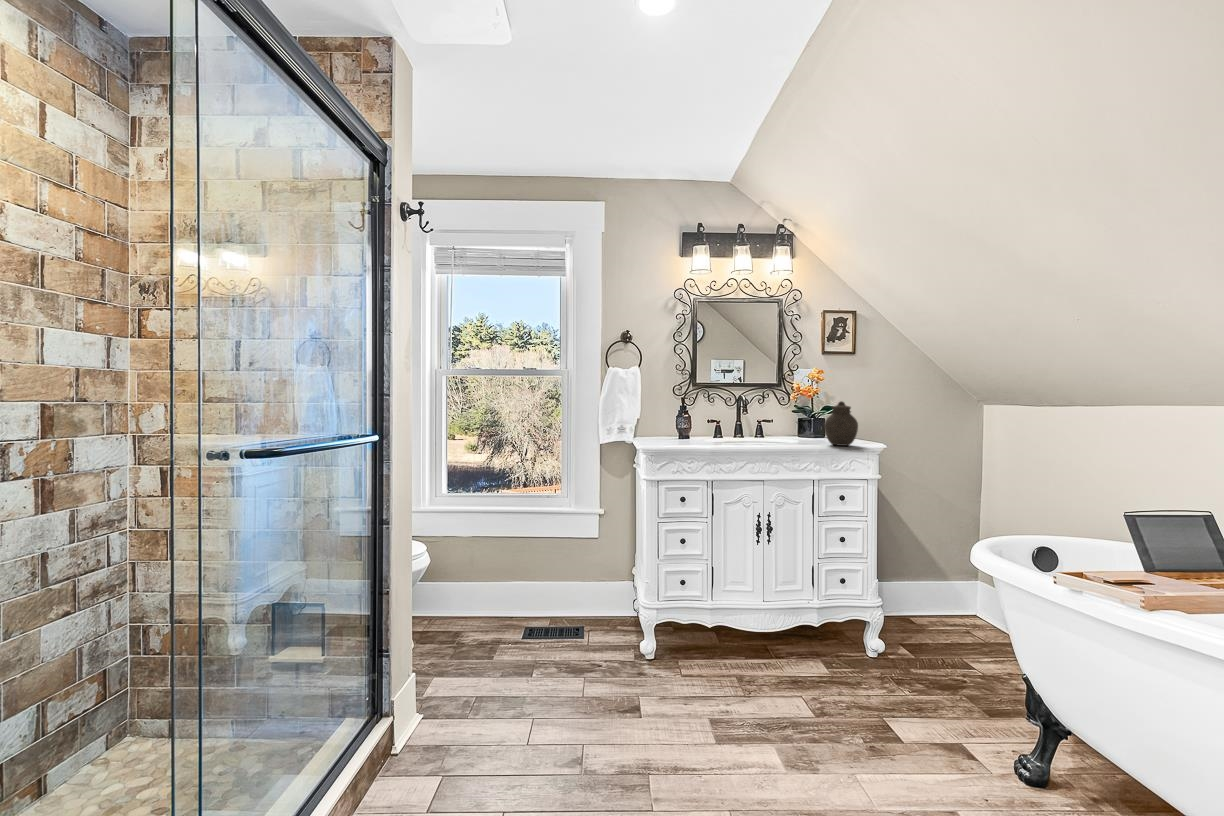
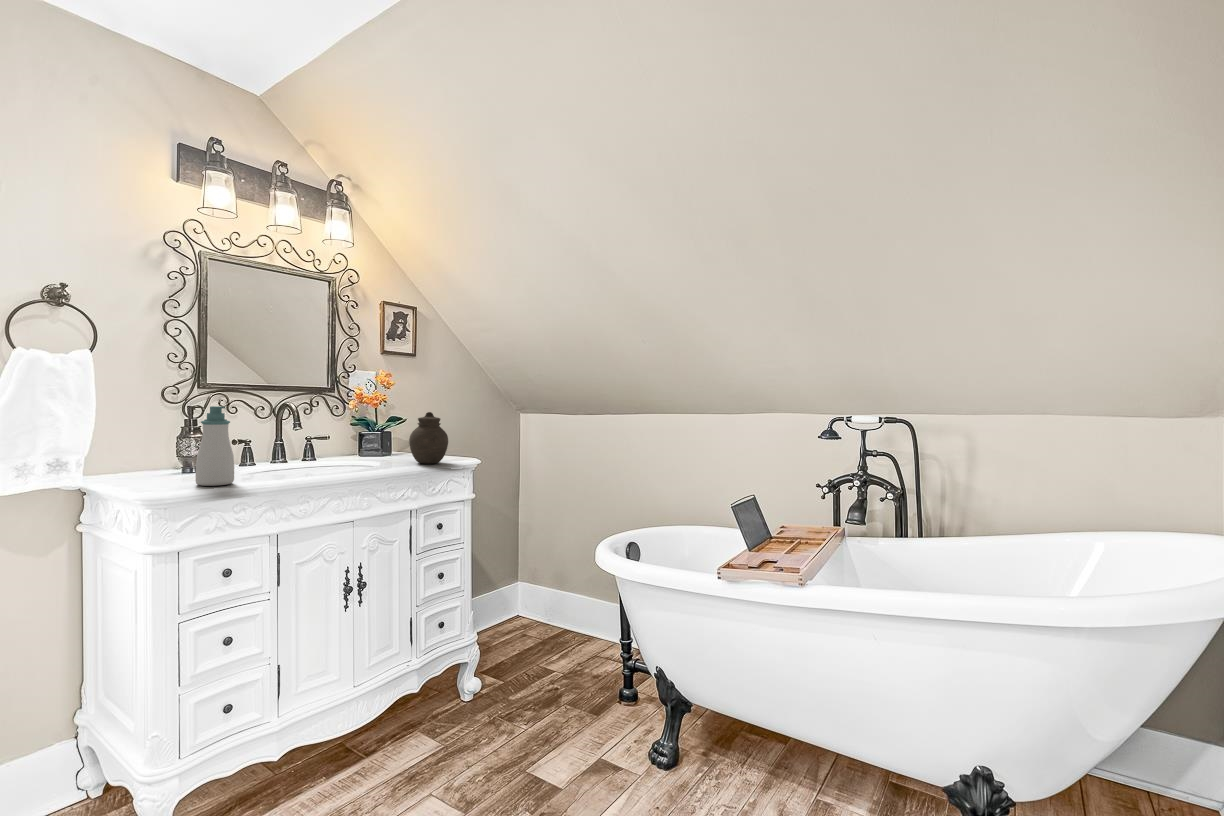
soap bottle: none [661,395,684,447] -> present [196,406,234,486]

